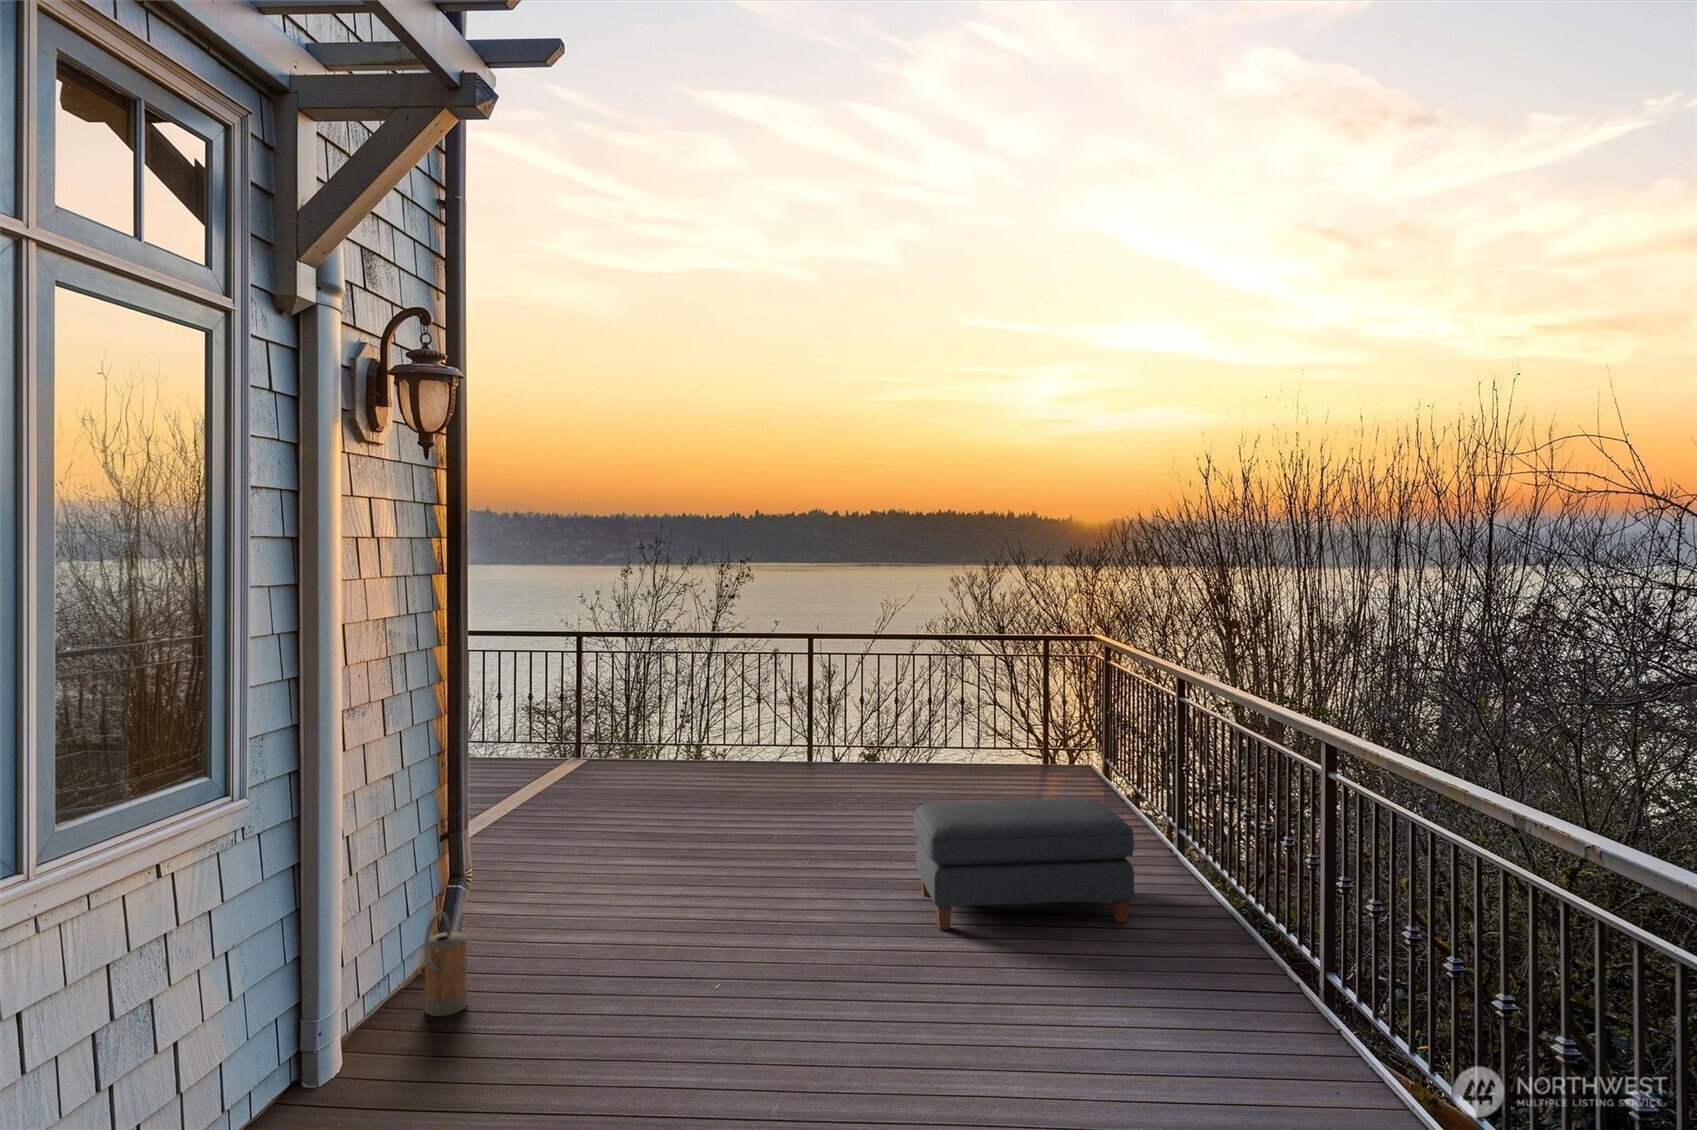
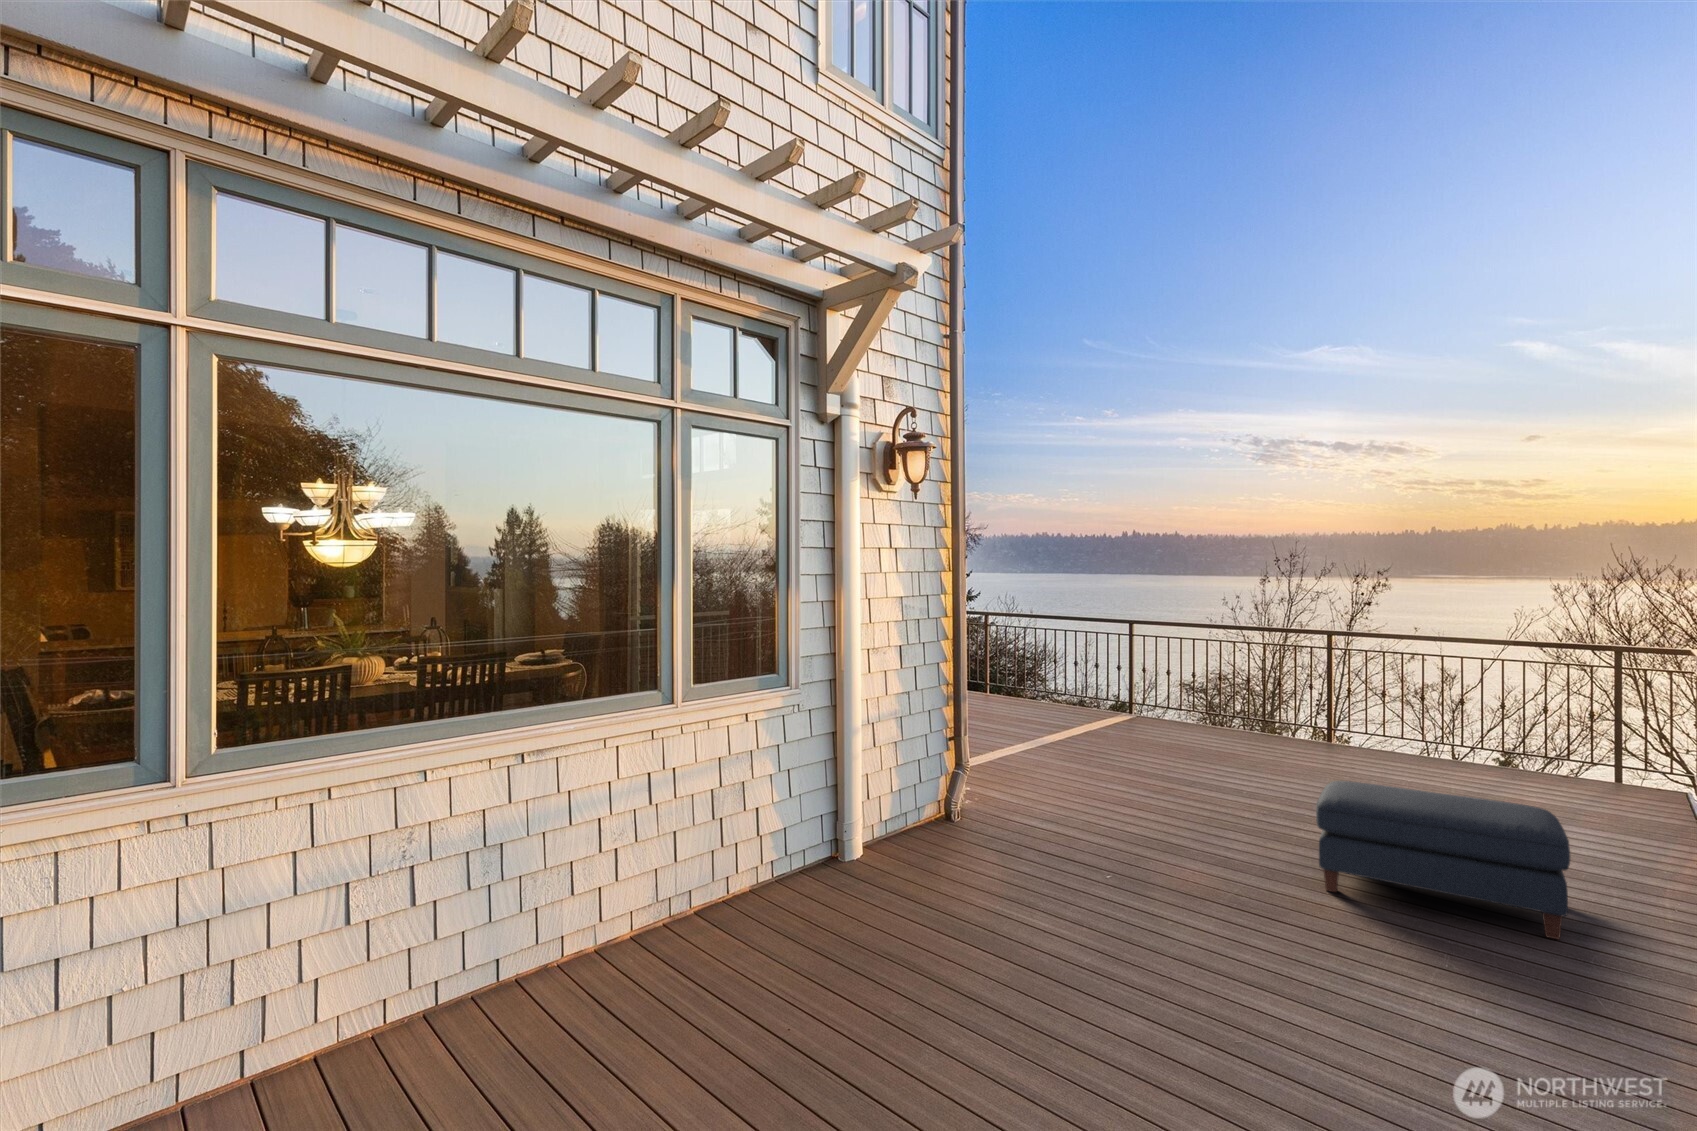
watering can: present [424,911,468,1016] -> none [908,780,944,846]

